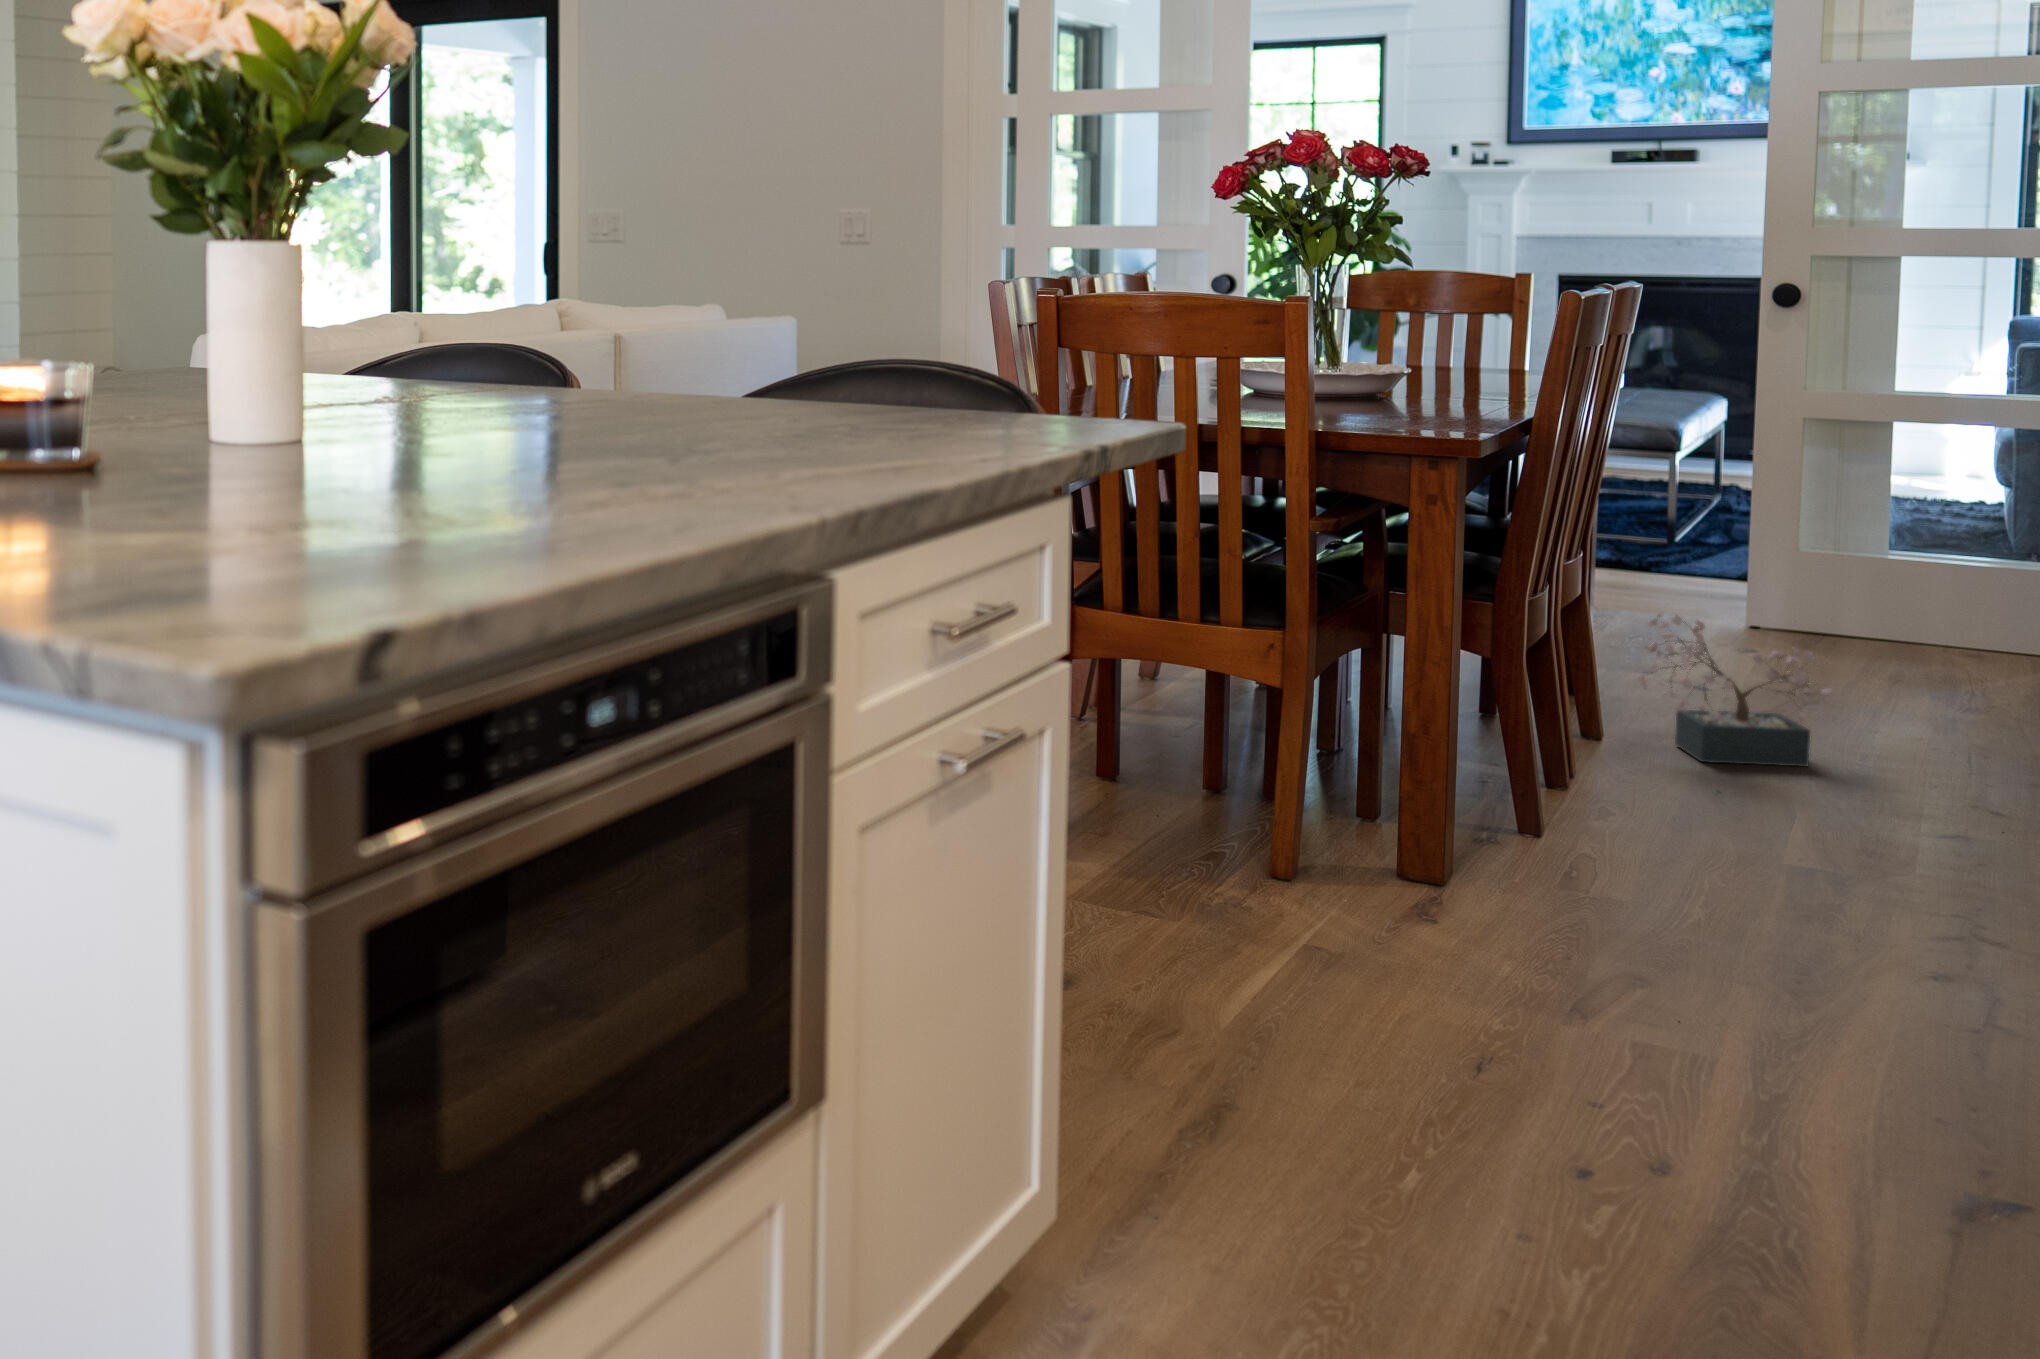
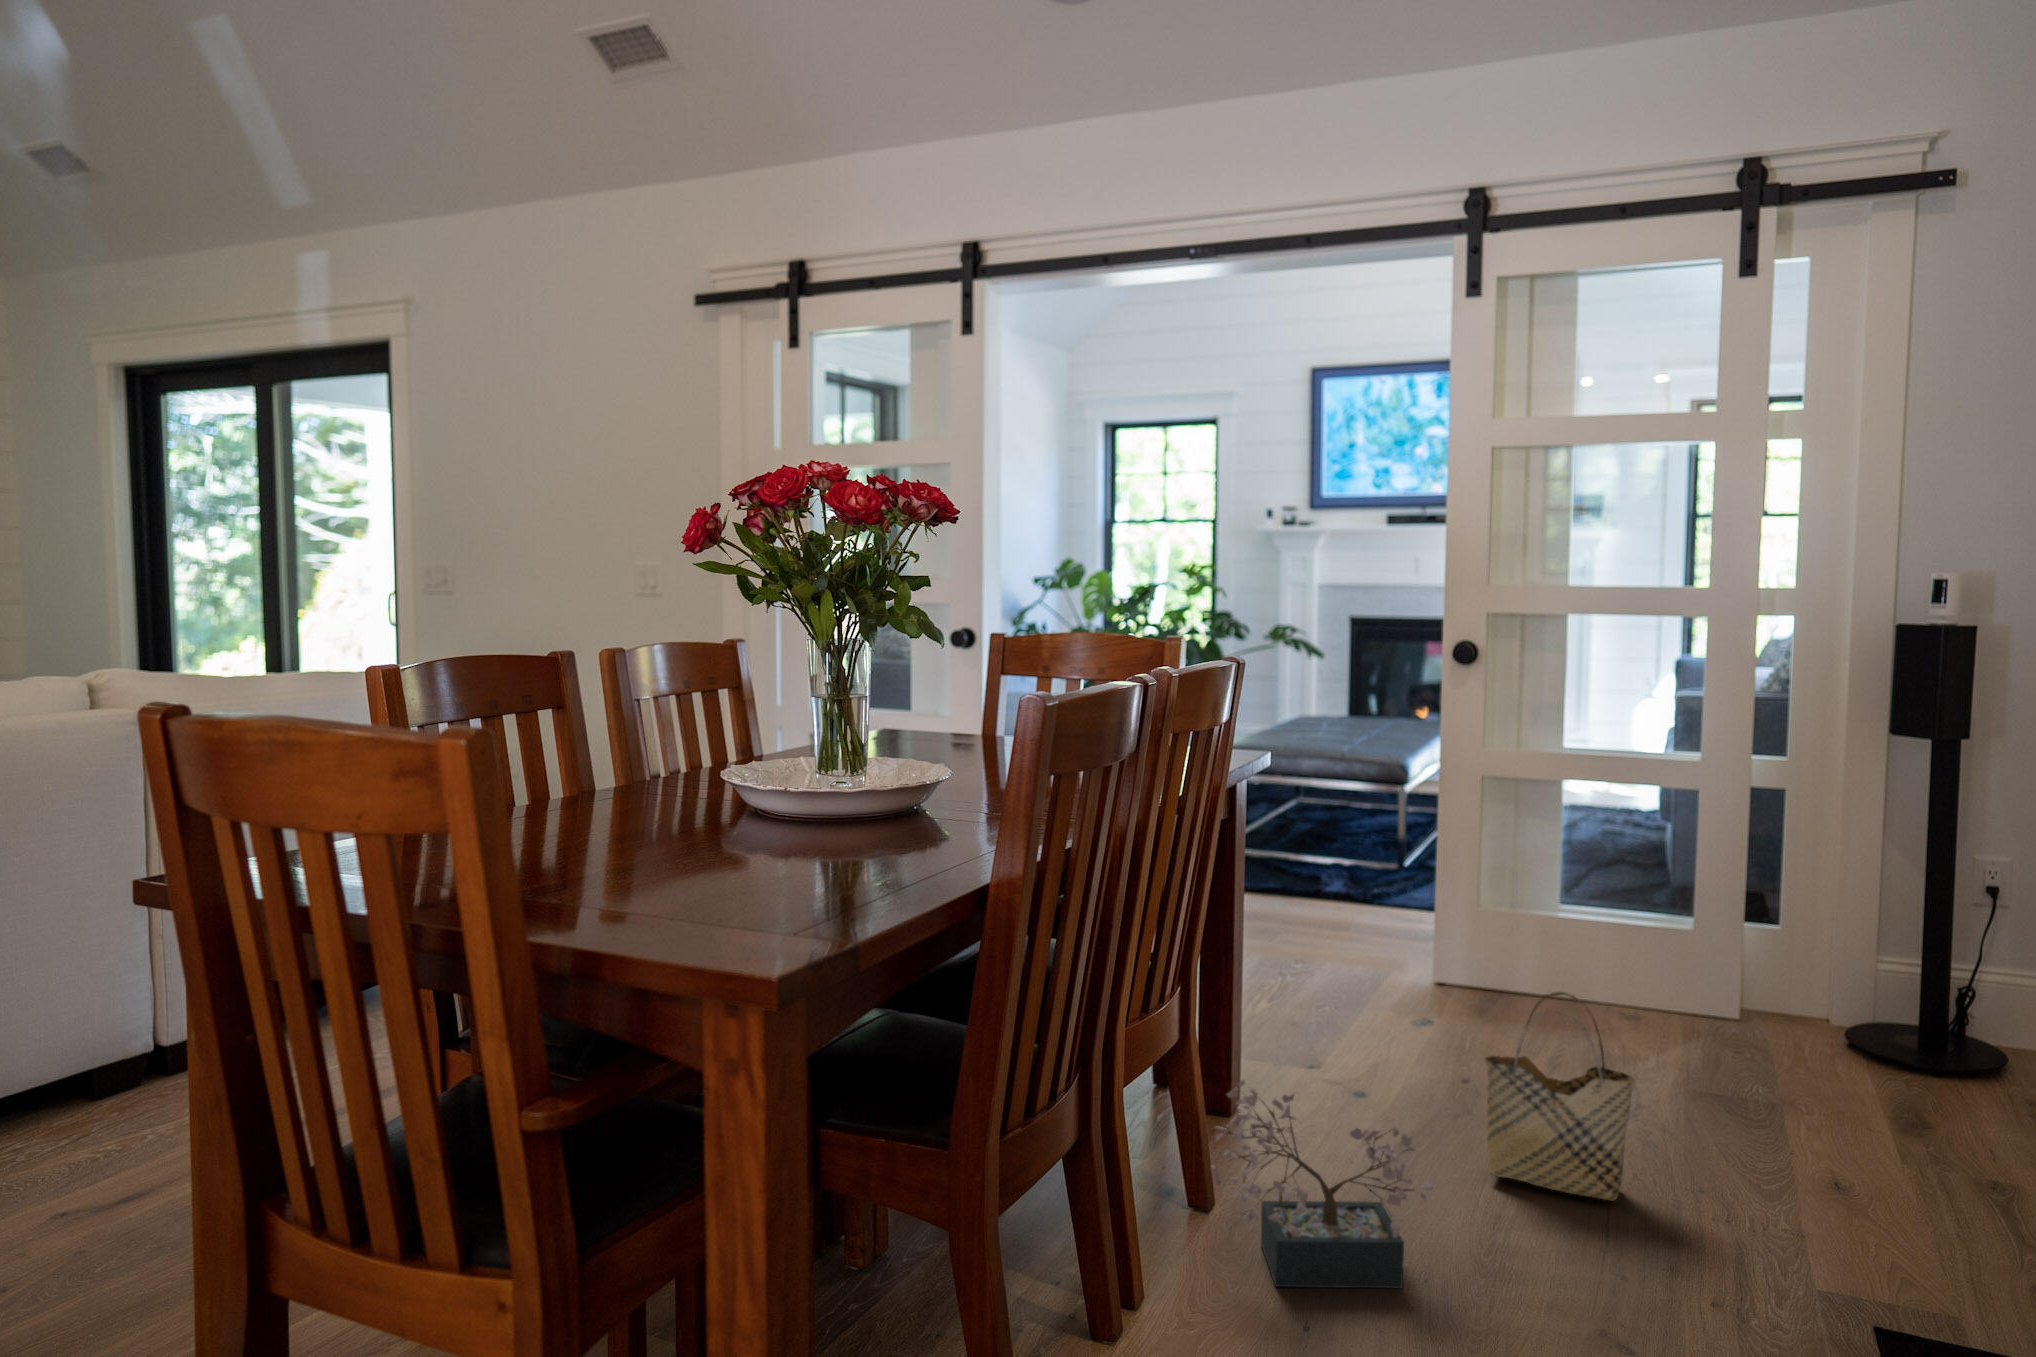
woven basket: none [1856,568,2000,735] -> present [1485,992,1635,1201]

